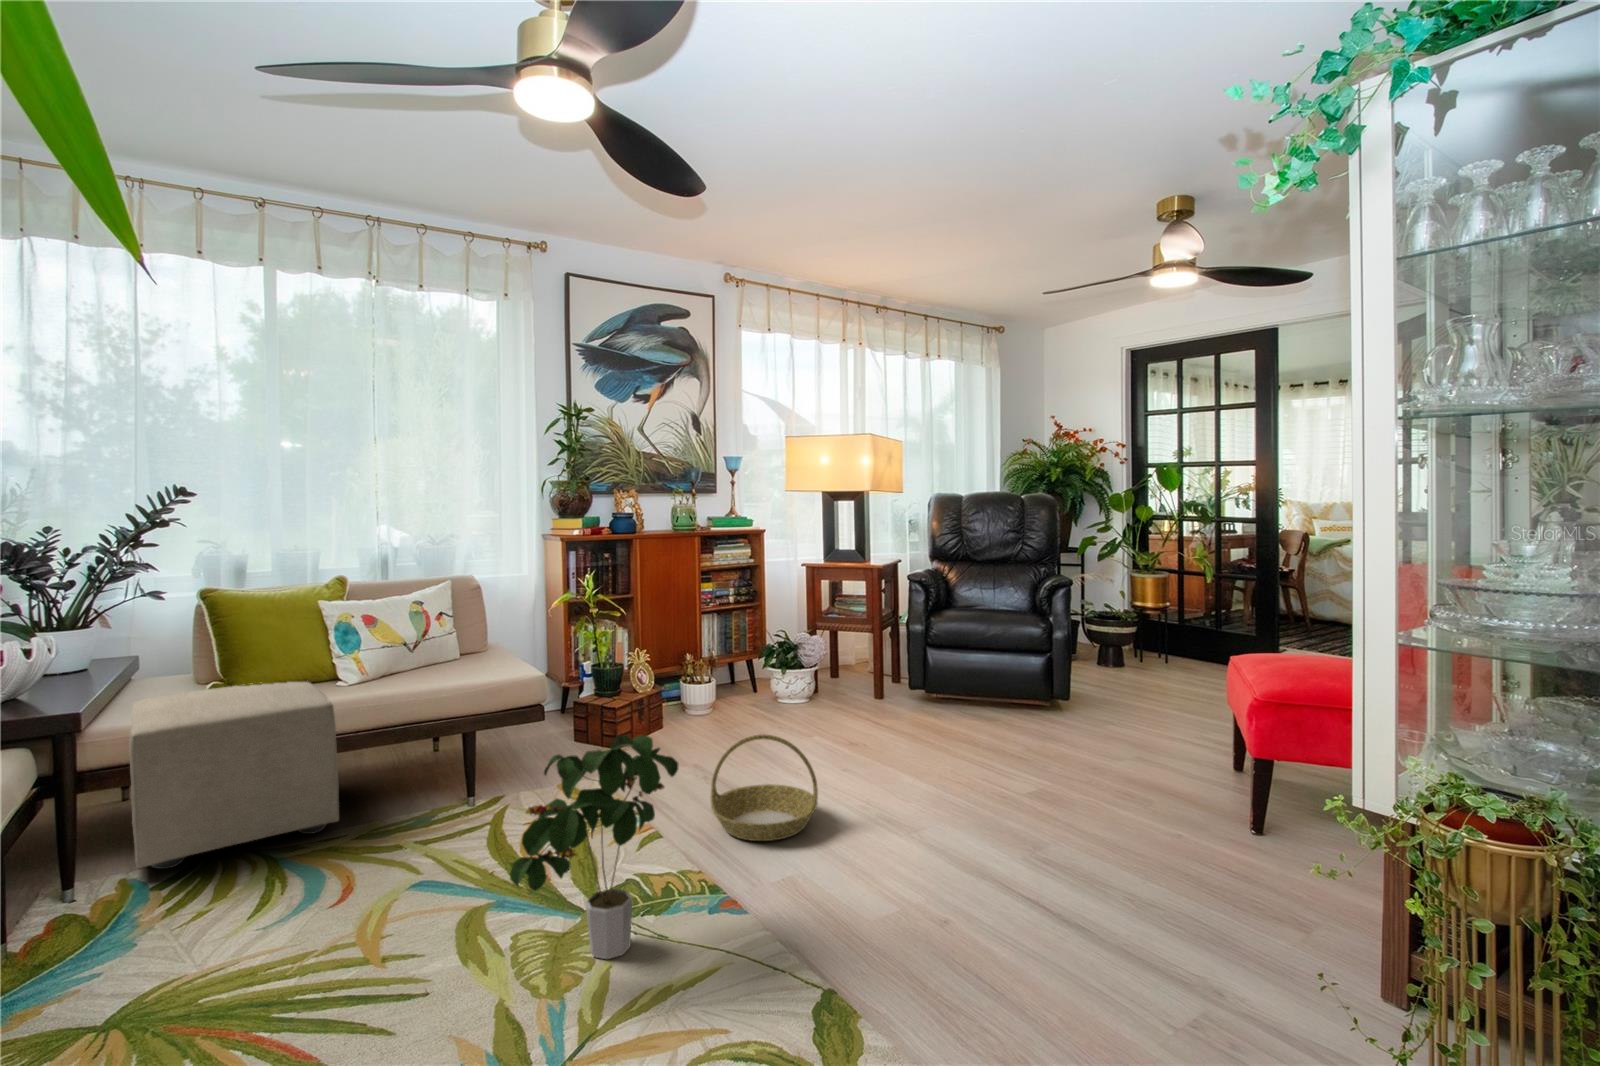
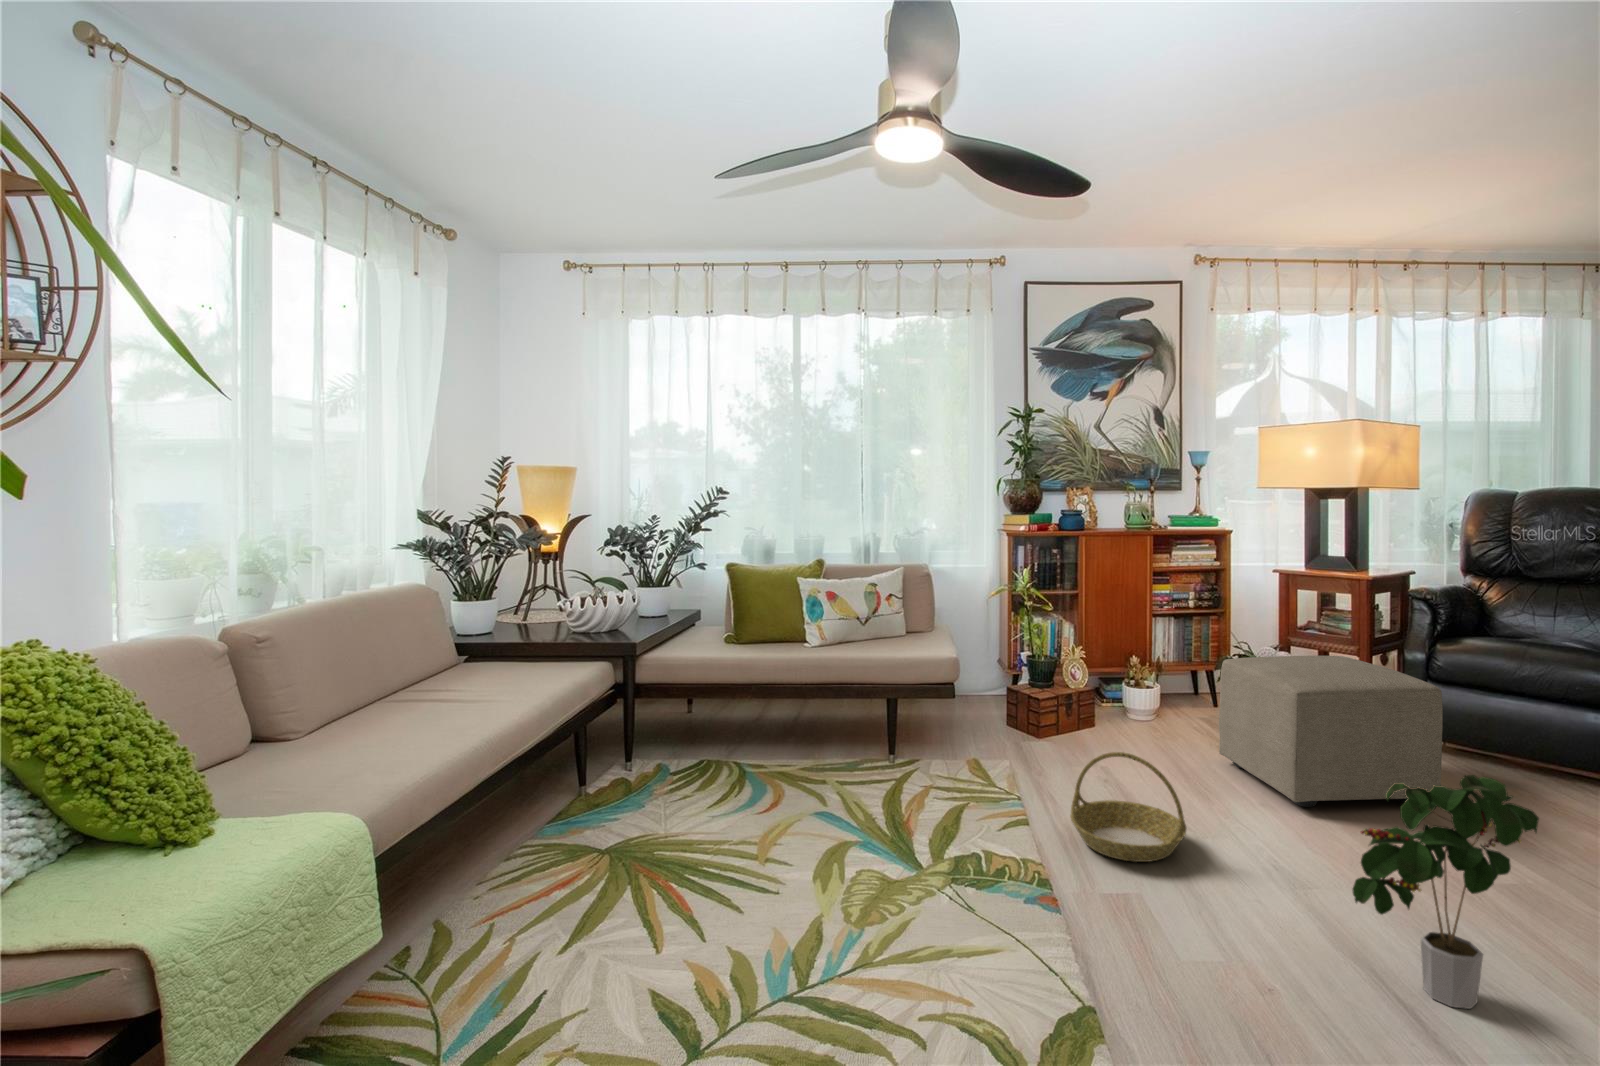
ottoman: present [129,682,339,869] -> present [1219,656,1443,807]
potted plant: present [510,734,678,959] -> present [1352,775,1539,1009]

